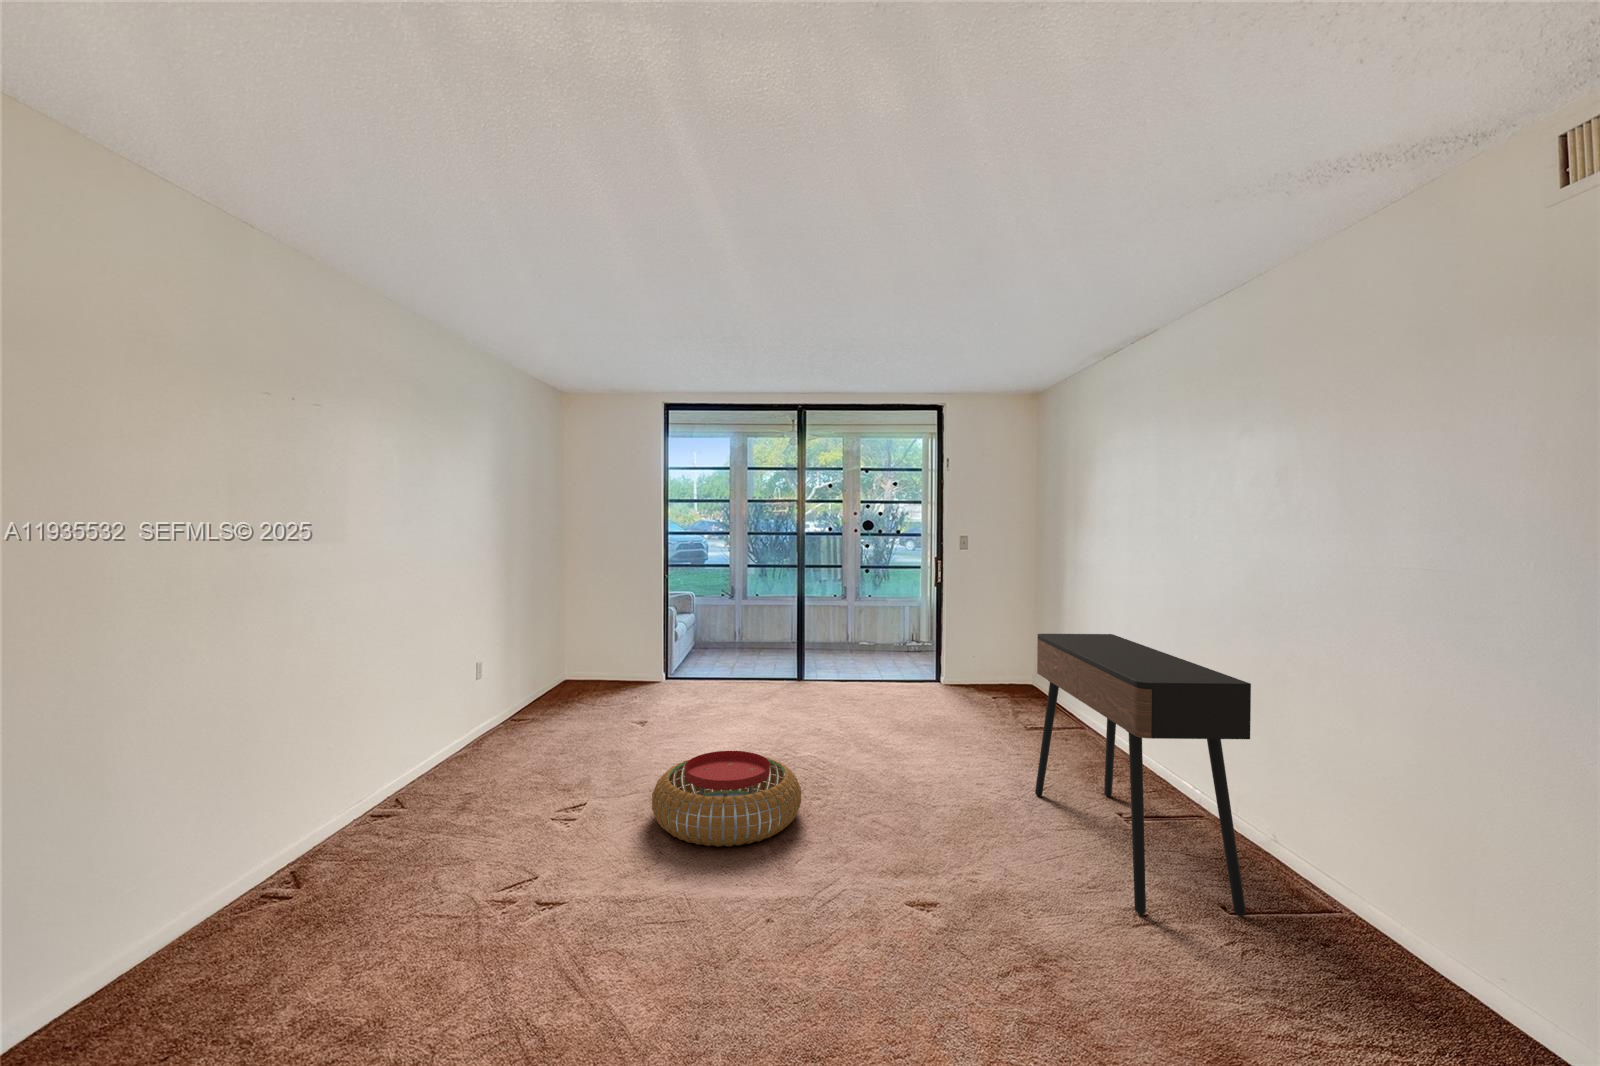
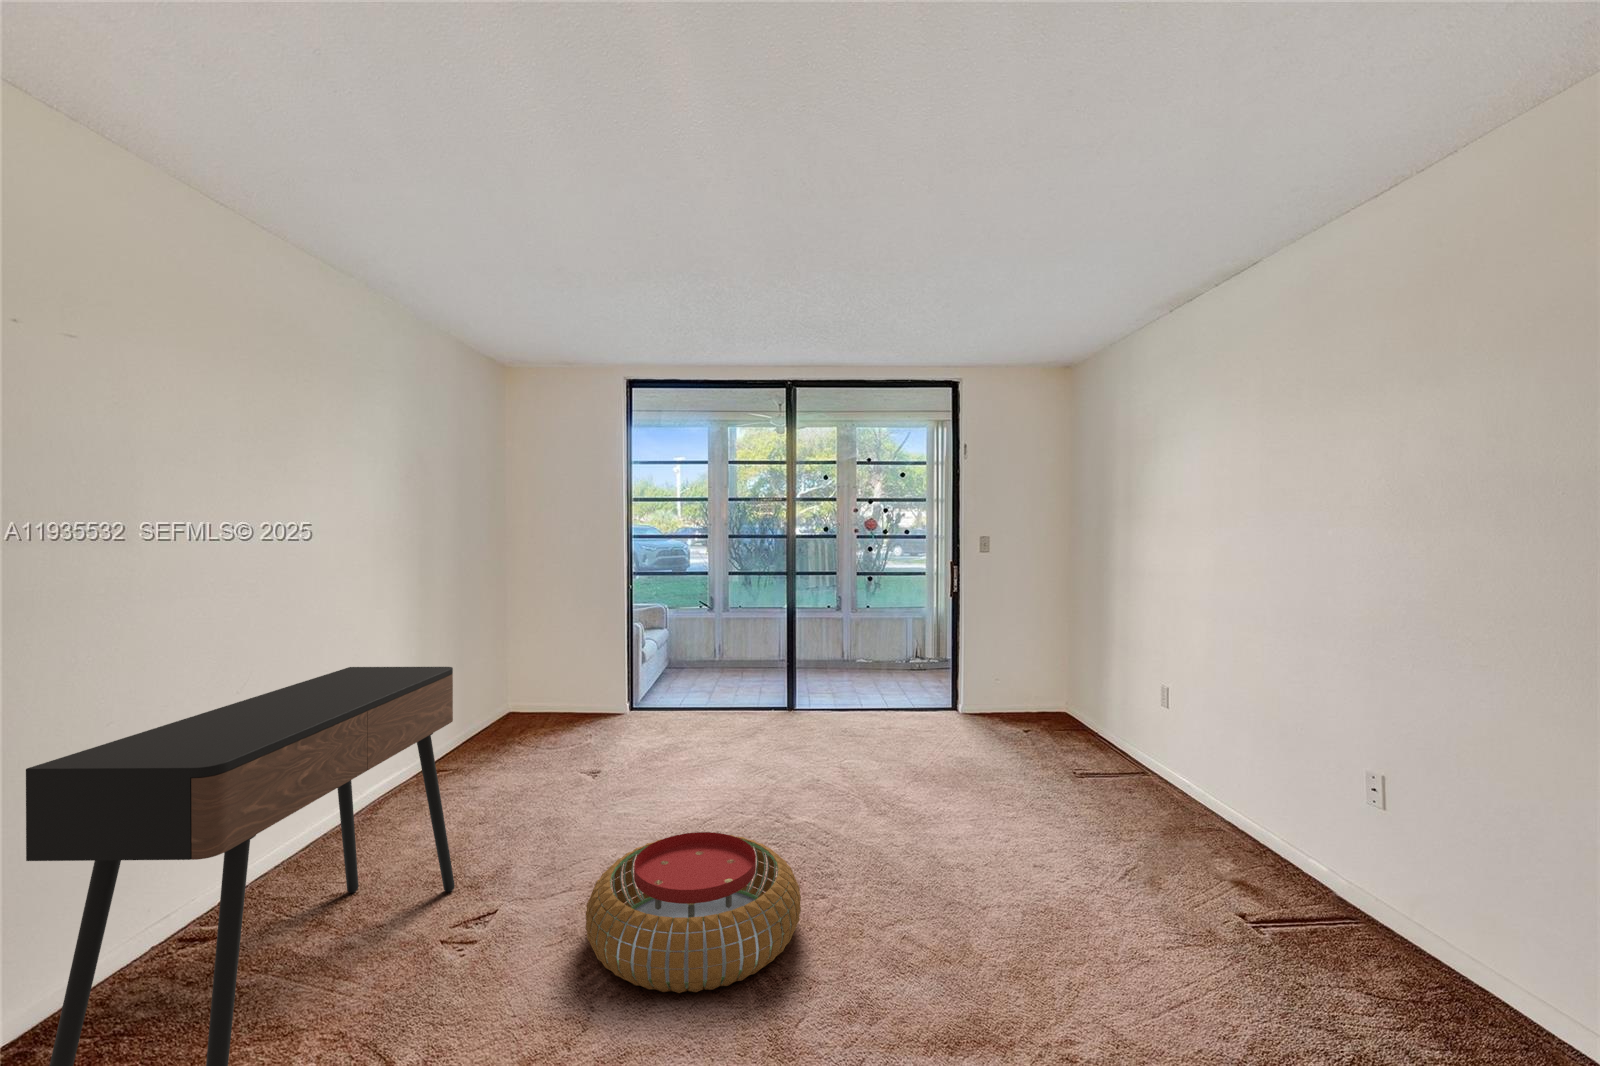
console table: present [1035,634,1251,915] -> present [26,667,455,1066]

